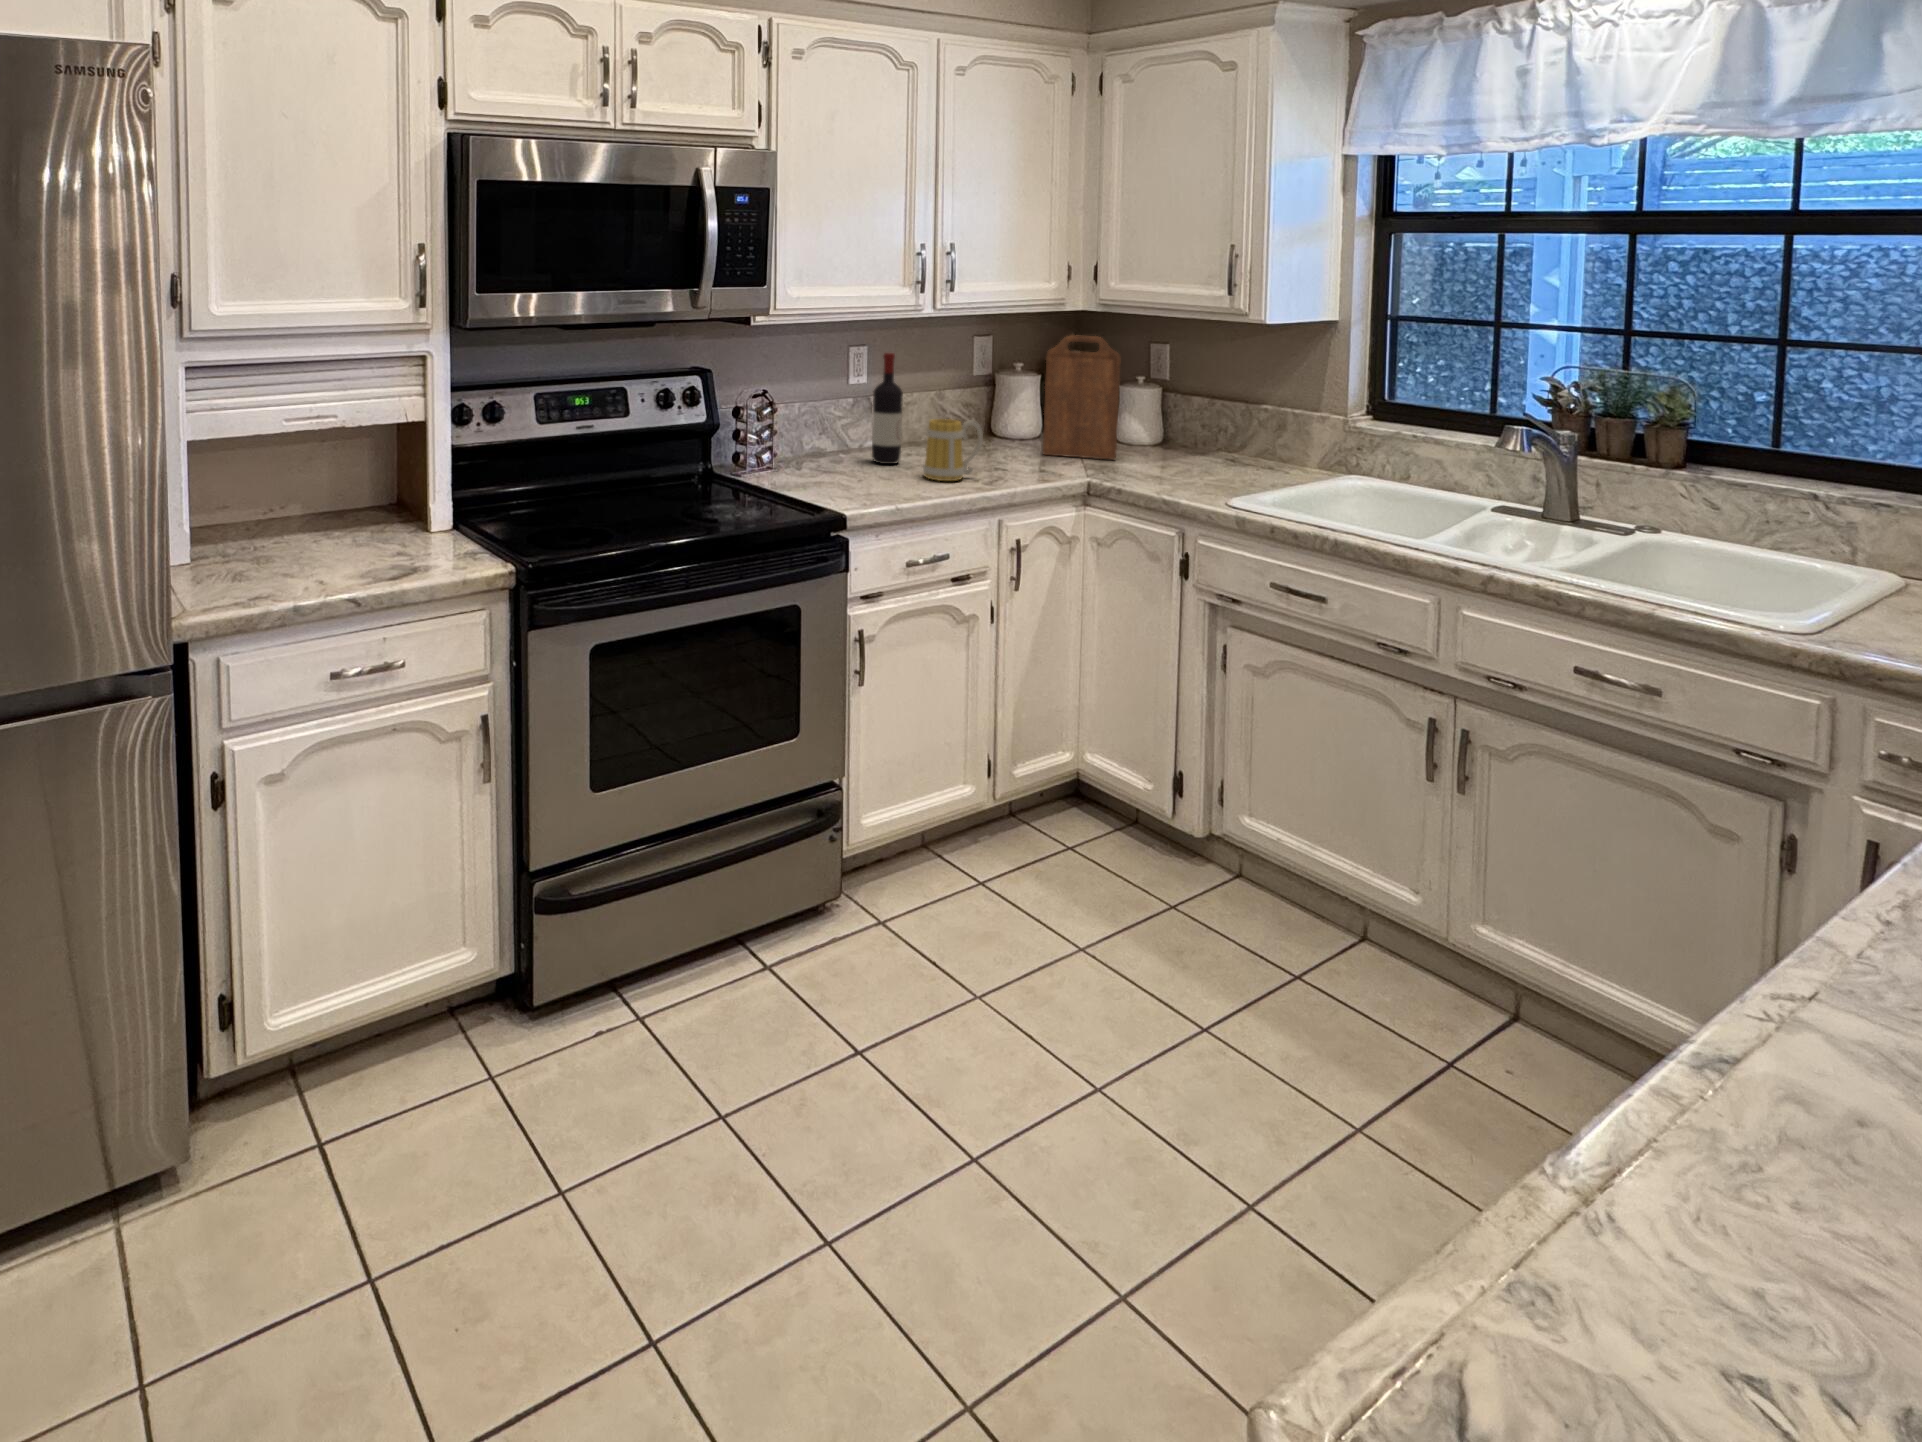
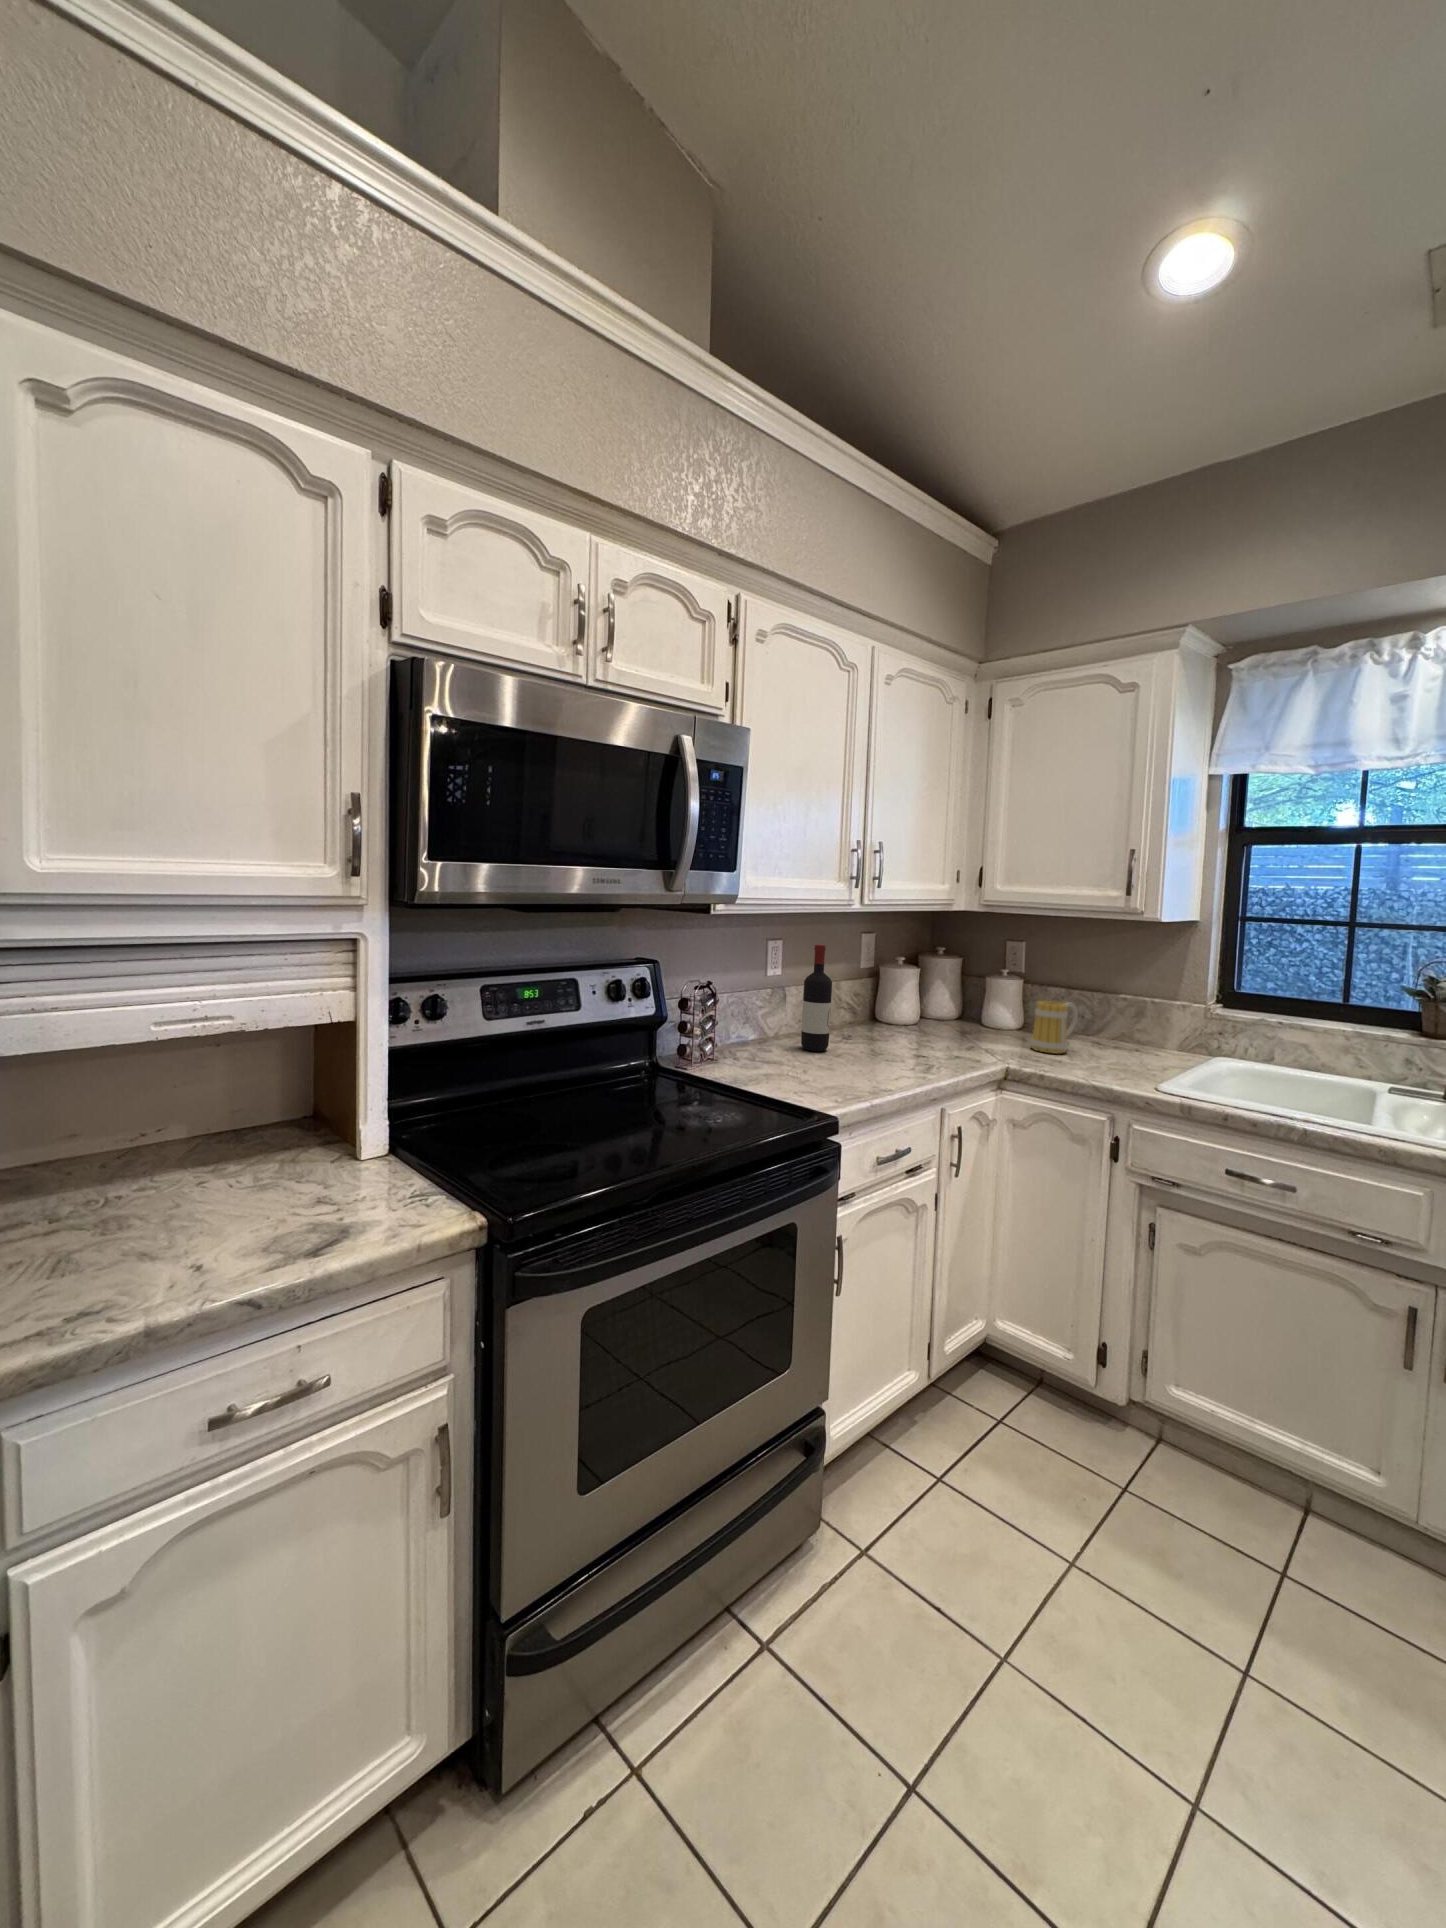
cutting board: present [1043,335,1121,459] -> none [937,931,1009,1042]
mug: present [923,419,983,481] -> present [1031,1001,1078,1054]

